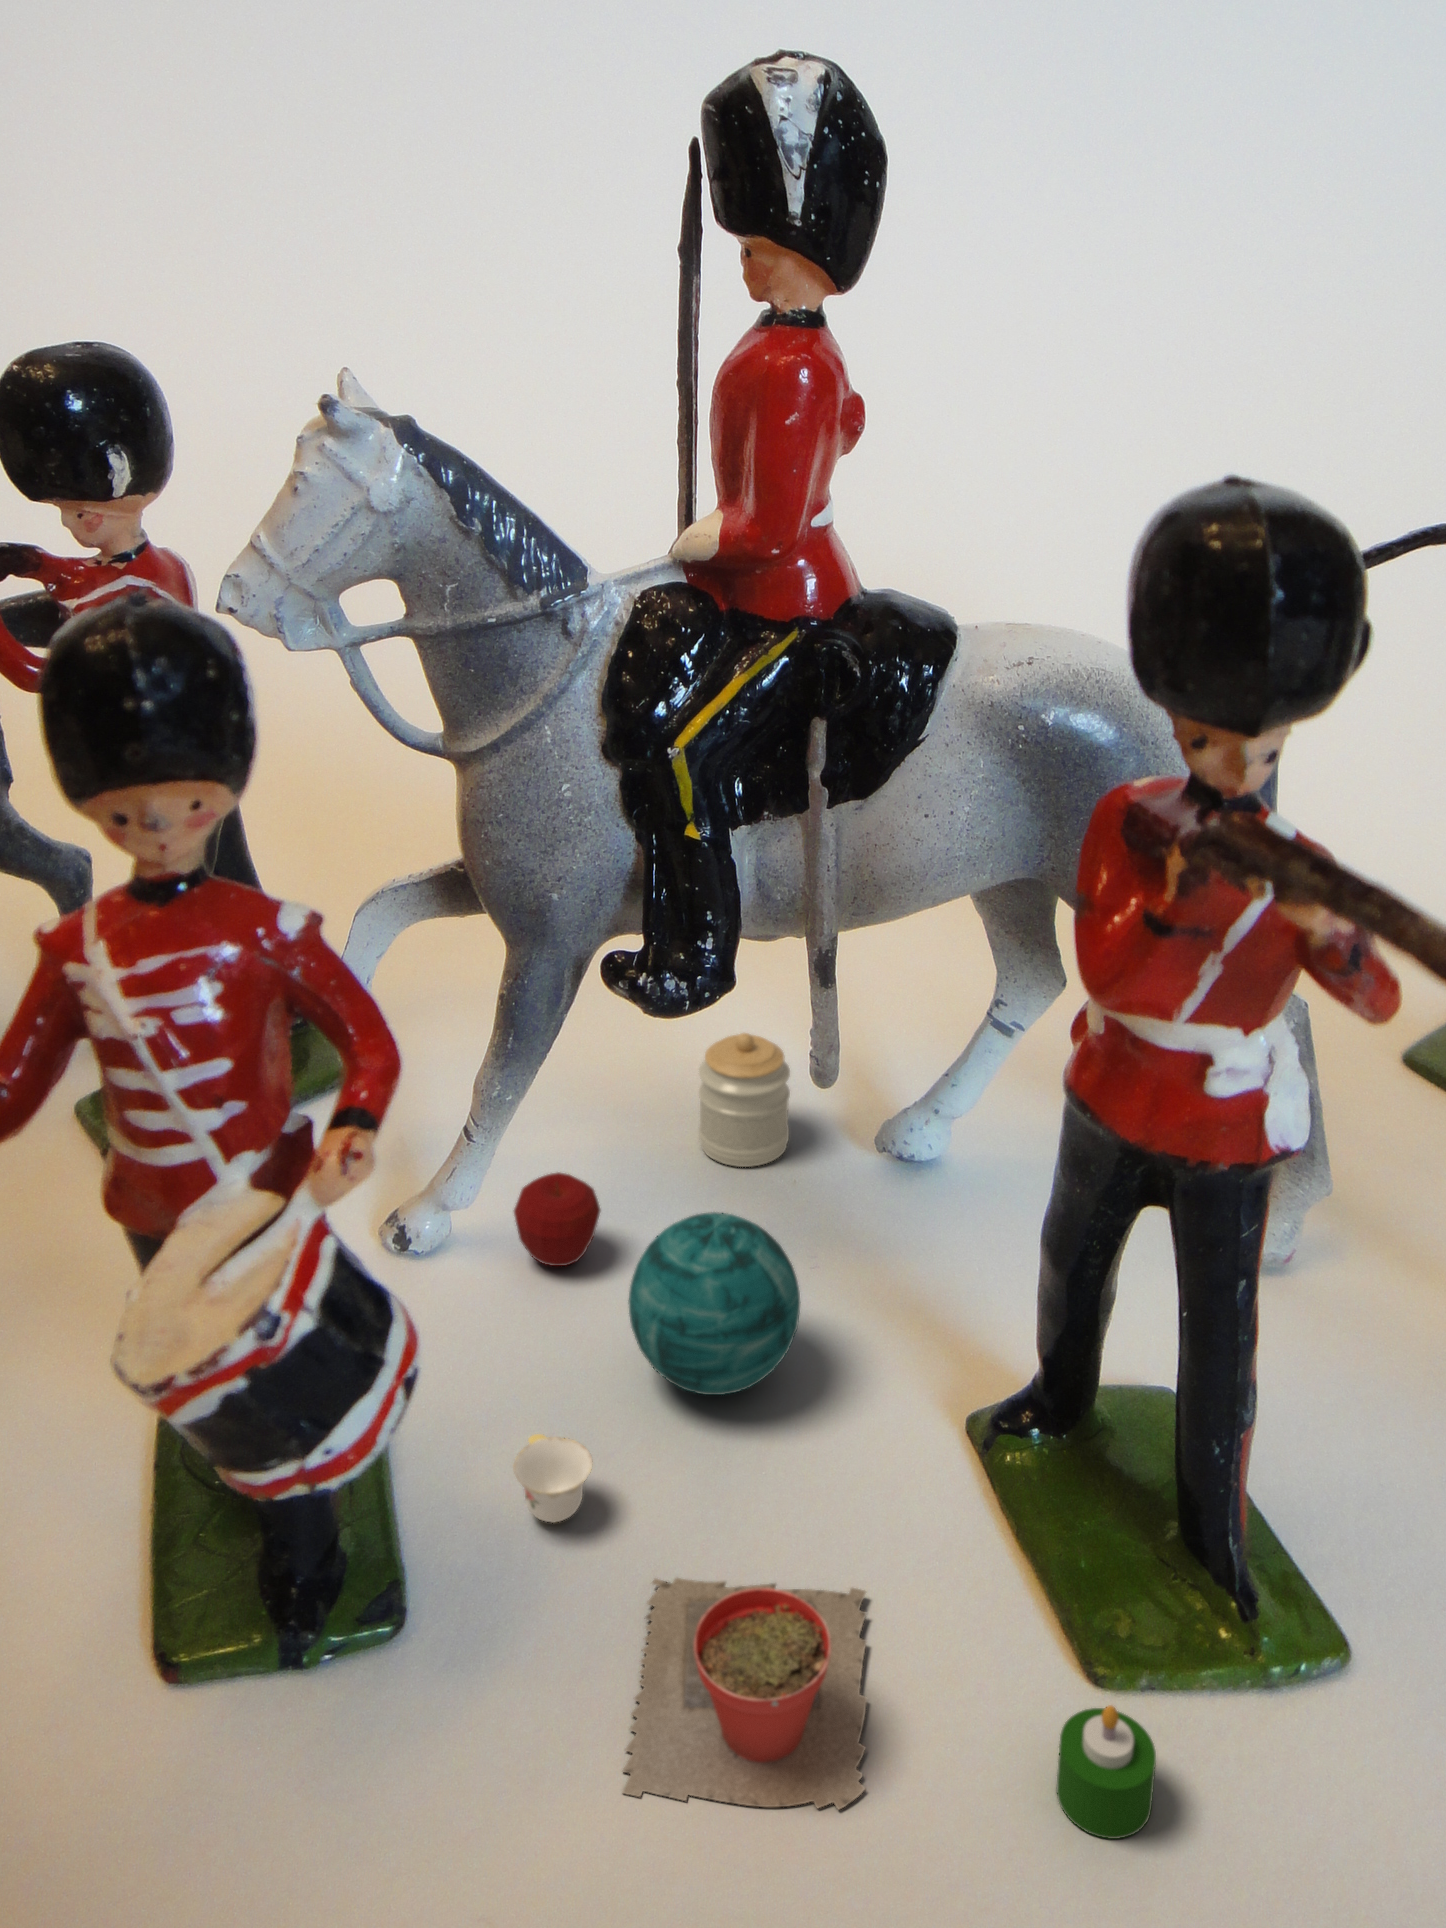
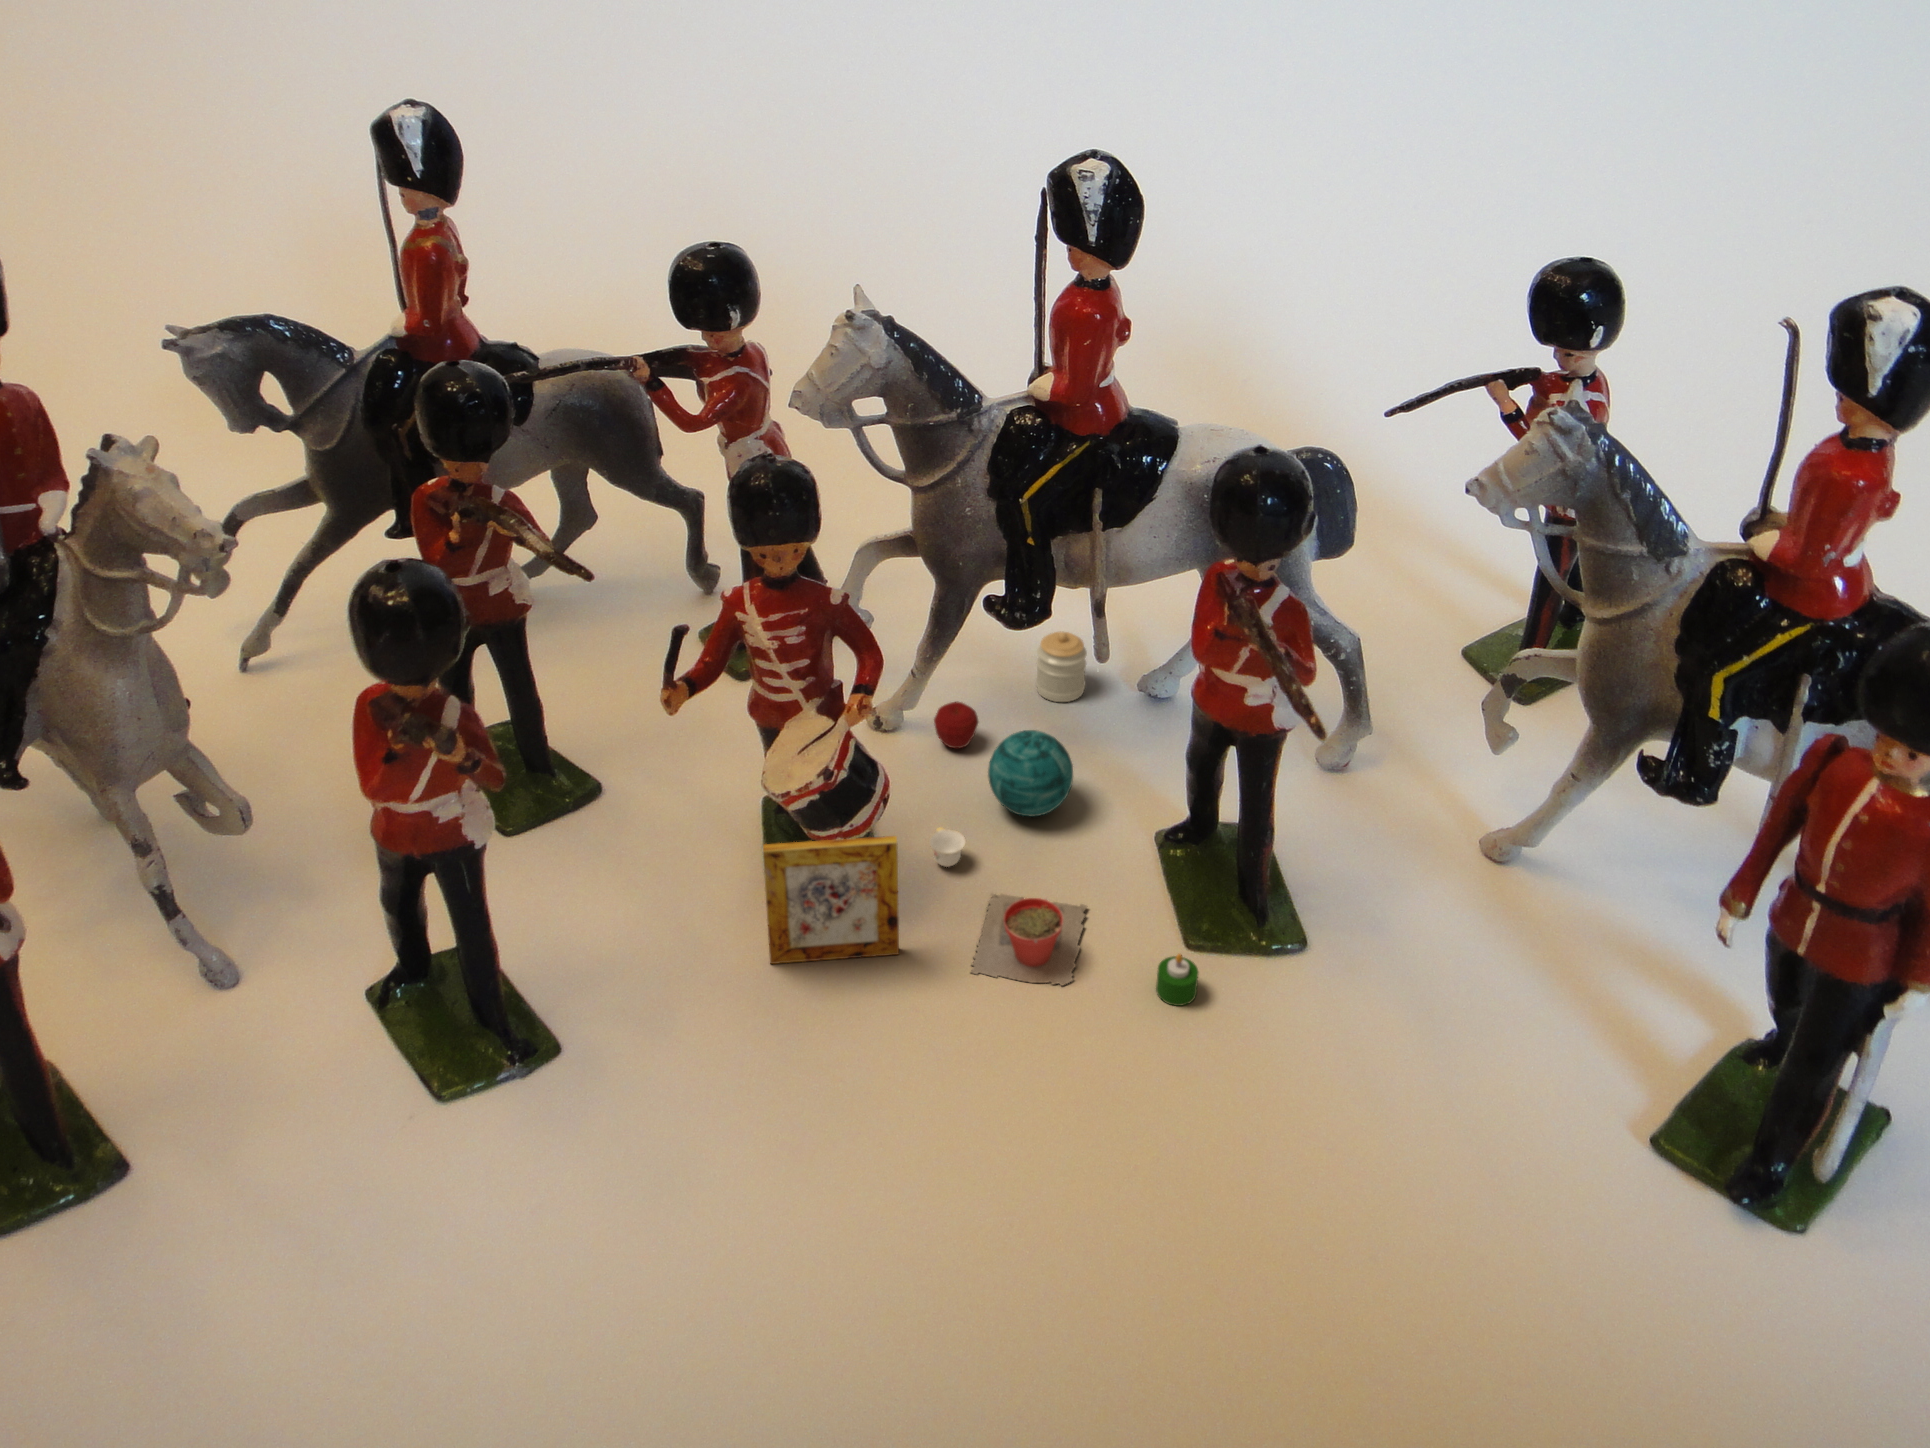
picture frame: none [114,1468,454,1816] -> present [763,836,899,964]

